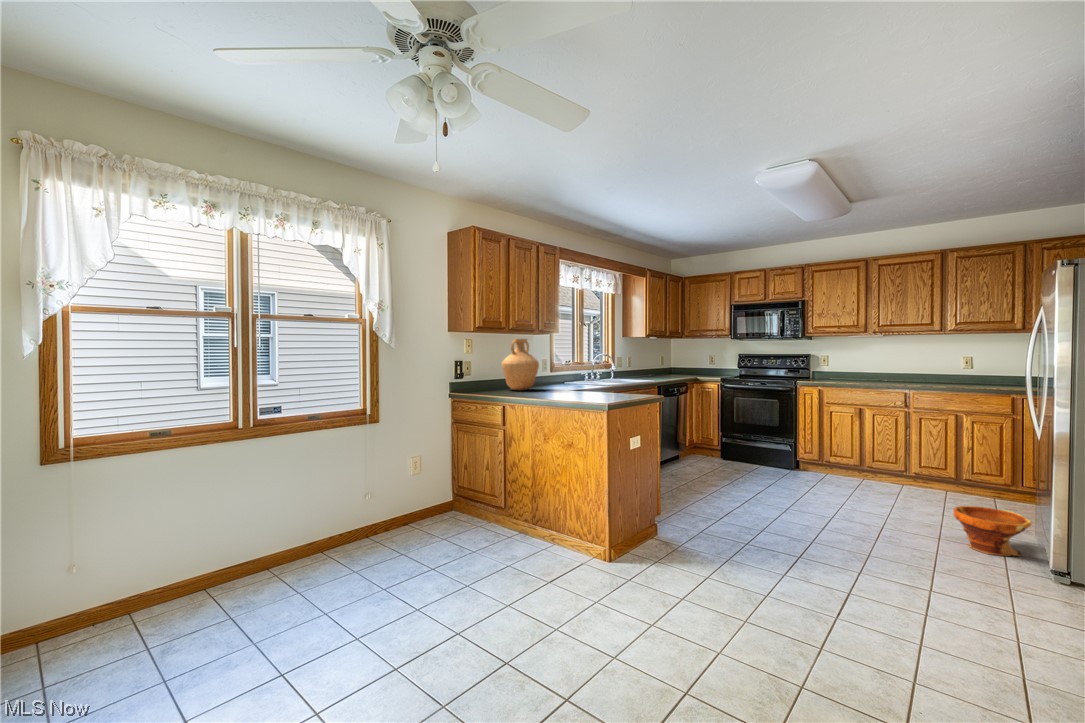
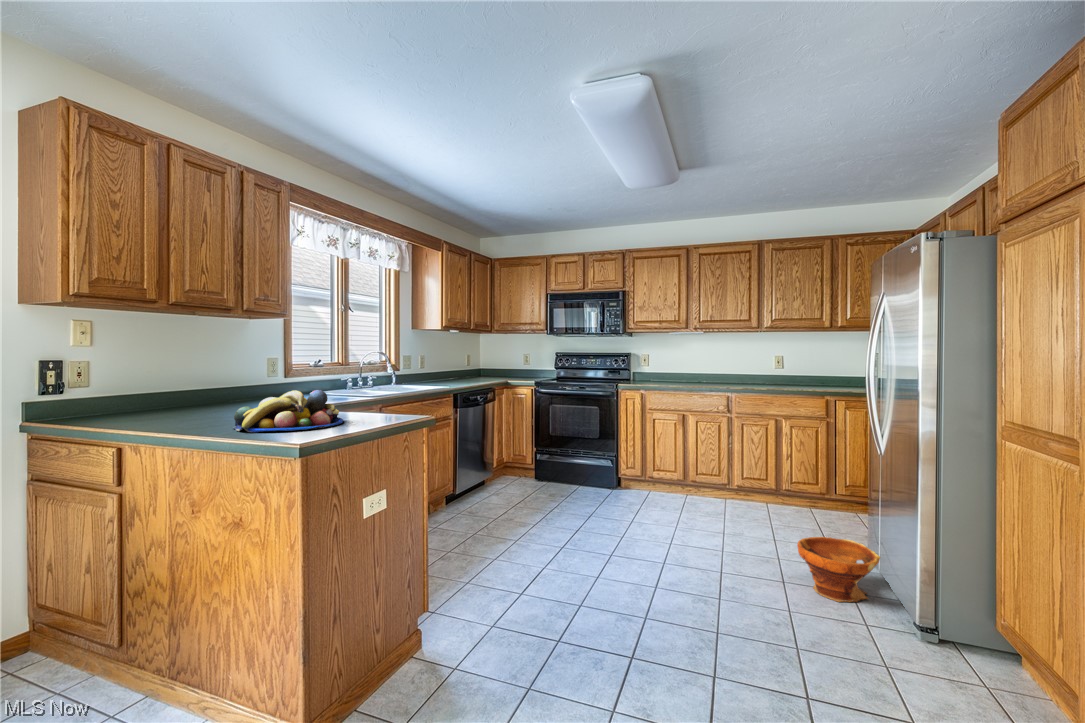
vase: present [502,339,539,390] -> none [153,322,234,413]
fruit bowl: none [559,378,614,399] -> present [233,390,344,432]

